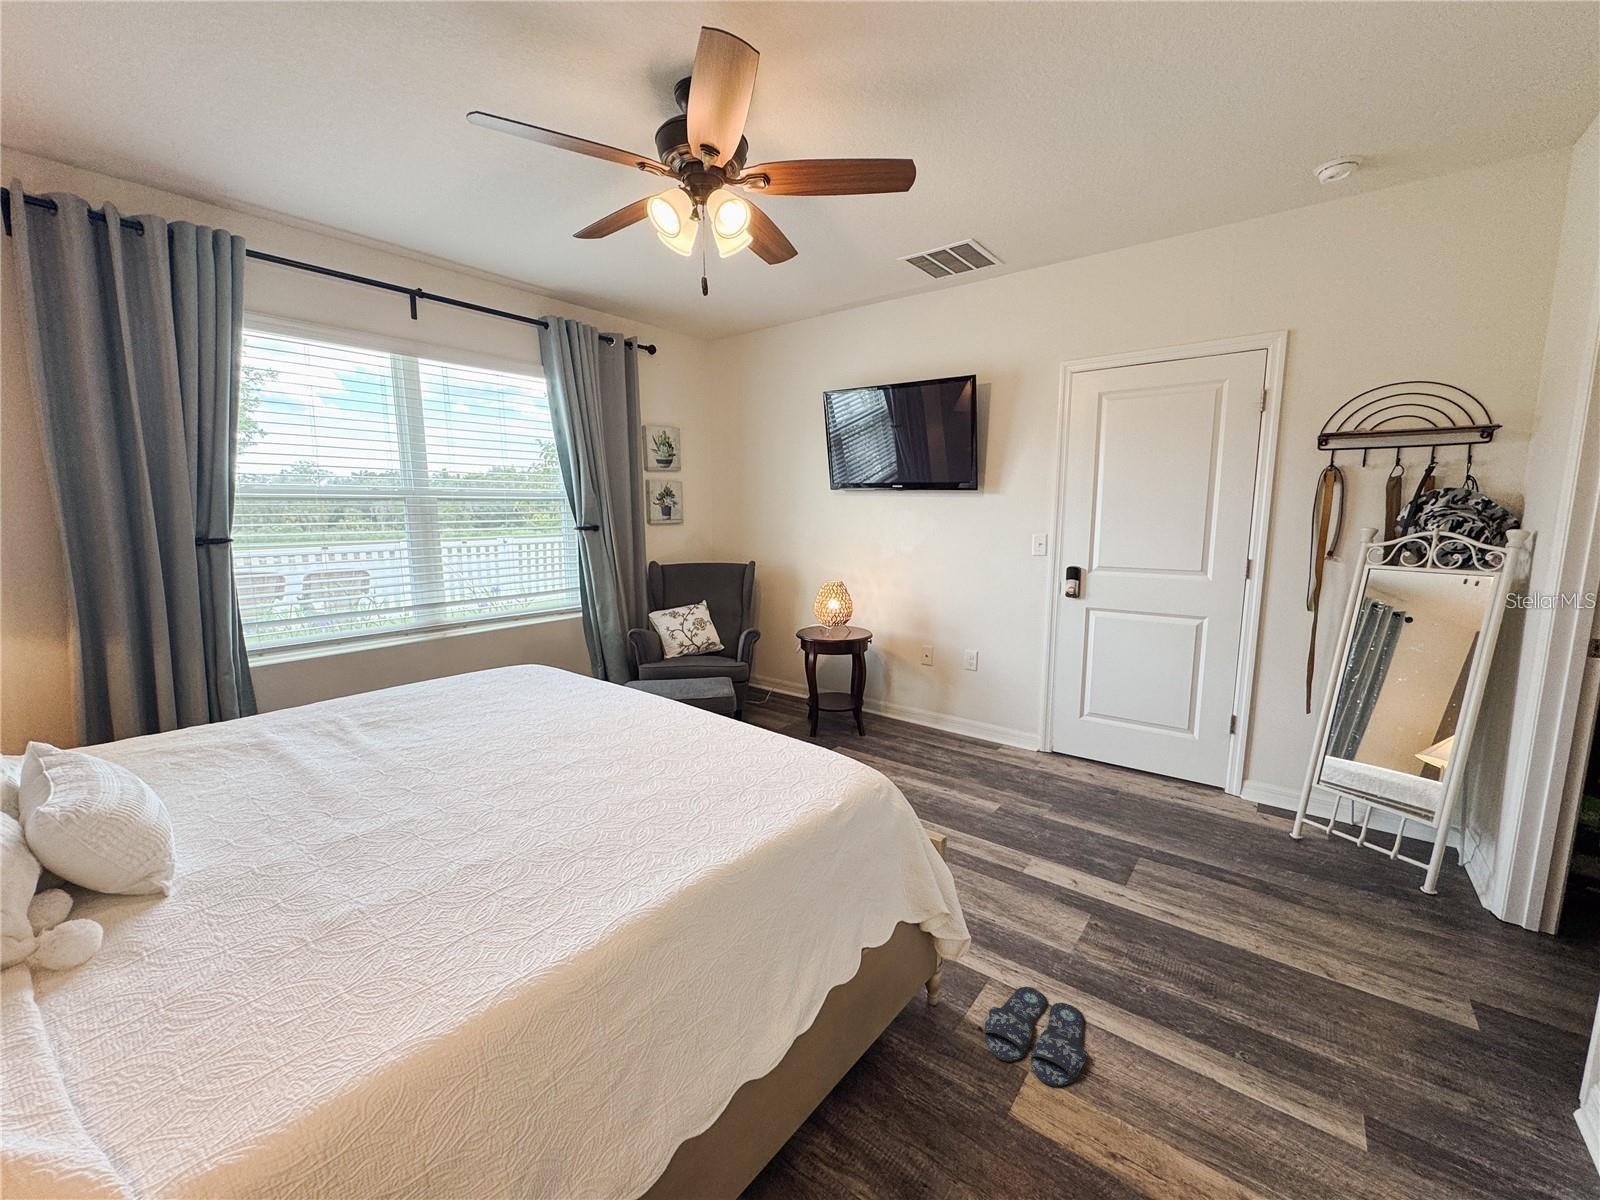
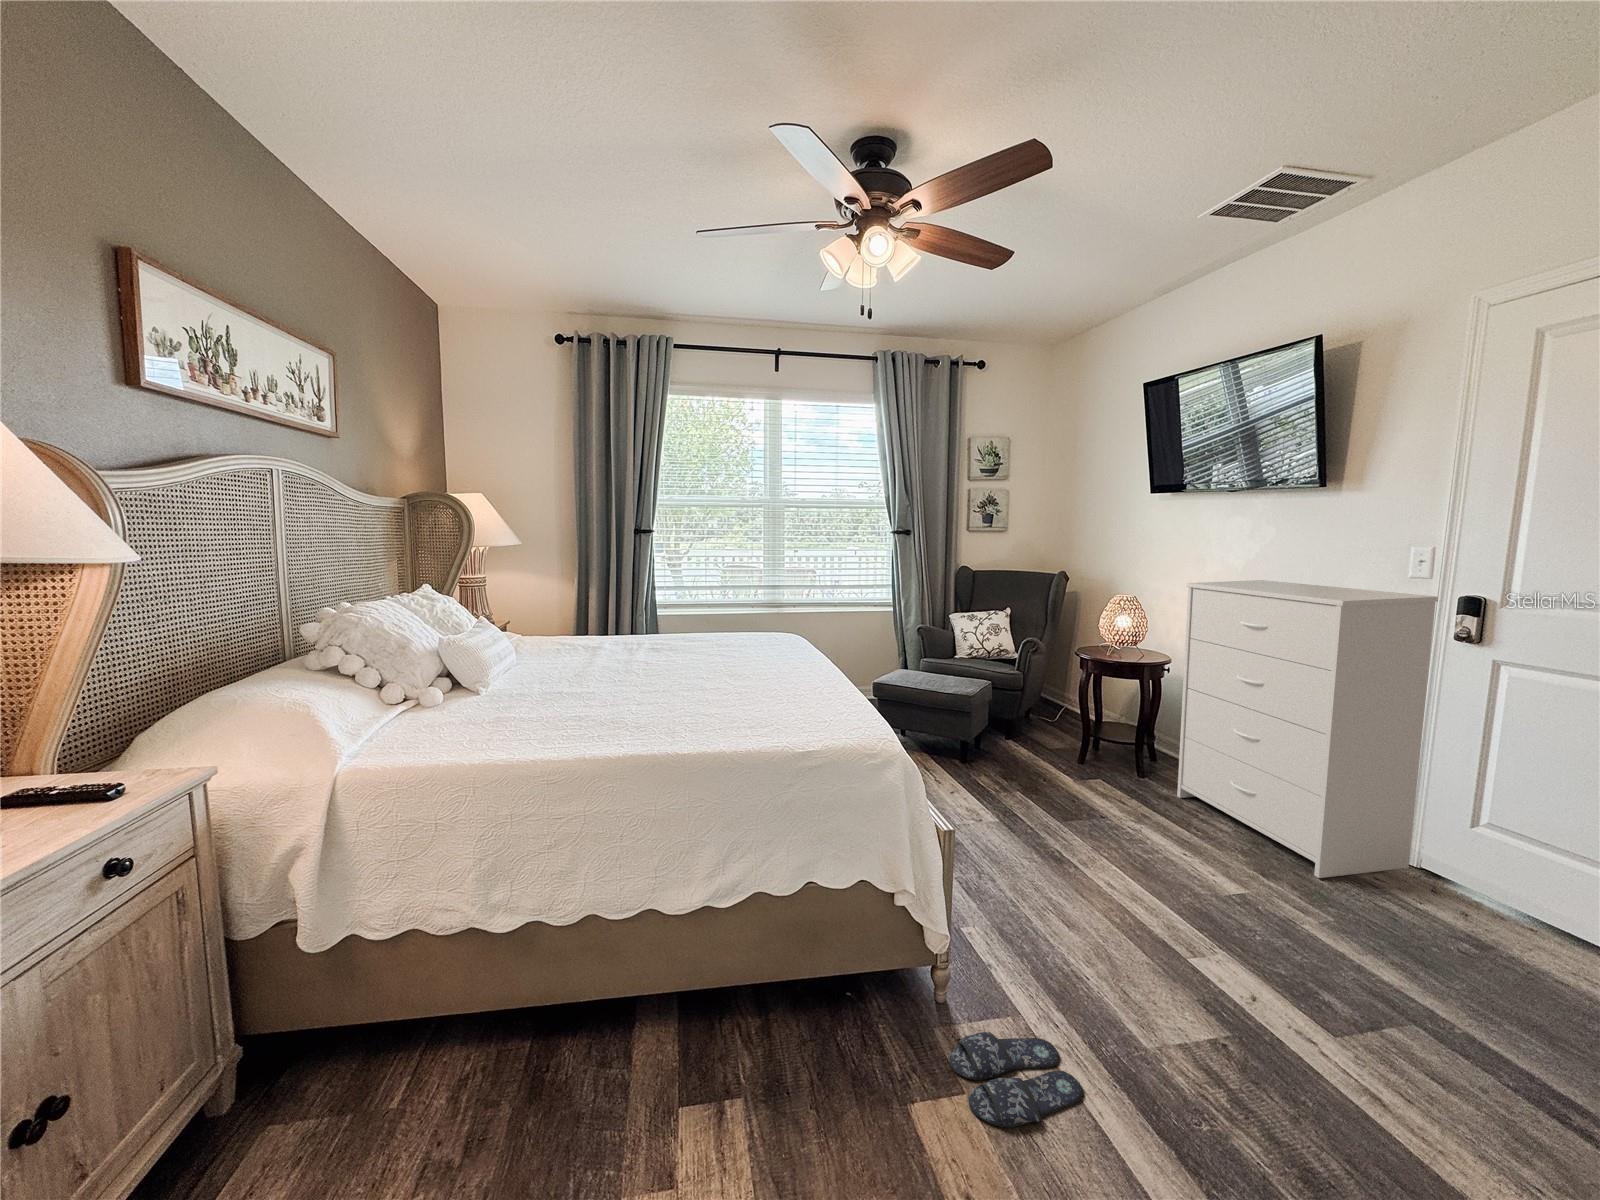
dresser: none [897,565,1051,778] -> present [1177,580,1438,878]

